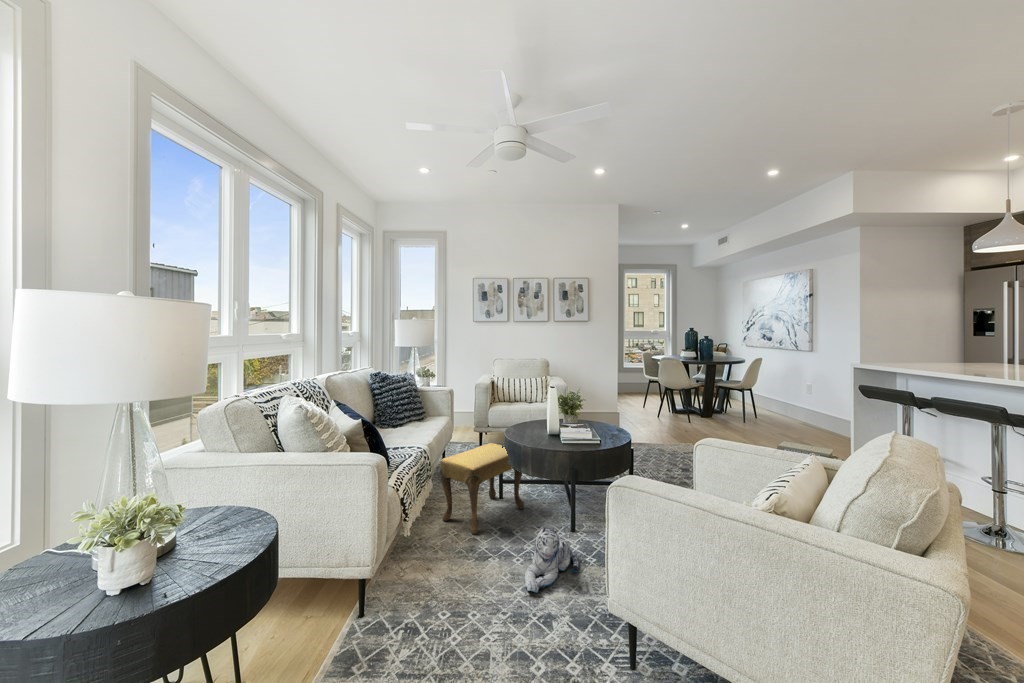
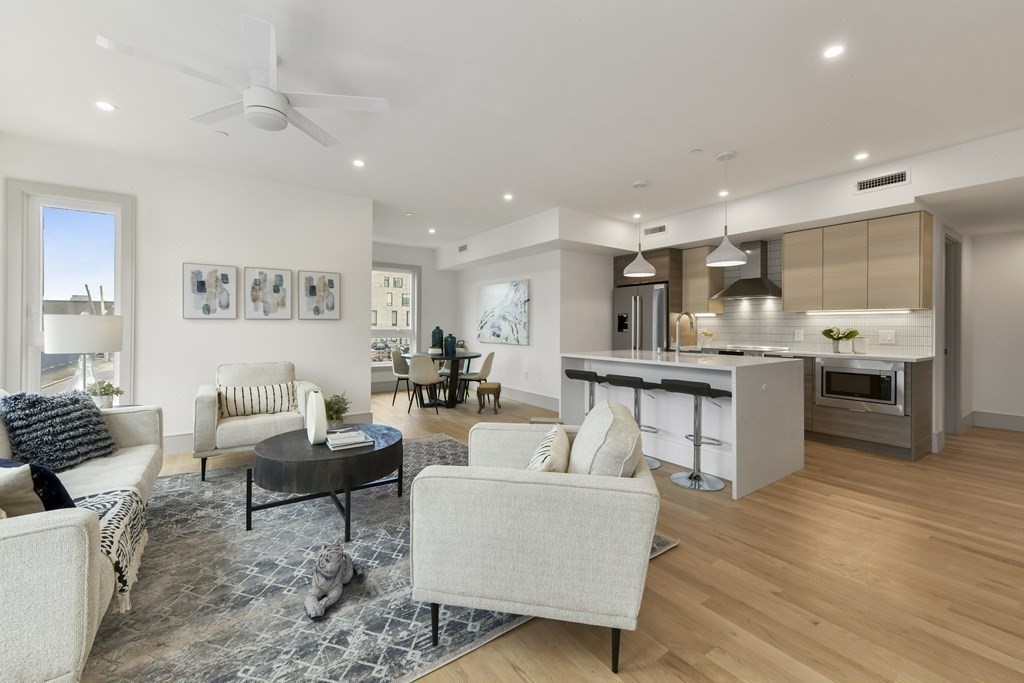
footstool: present [440,443,524,534] -> present [477,382,501,414]

